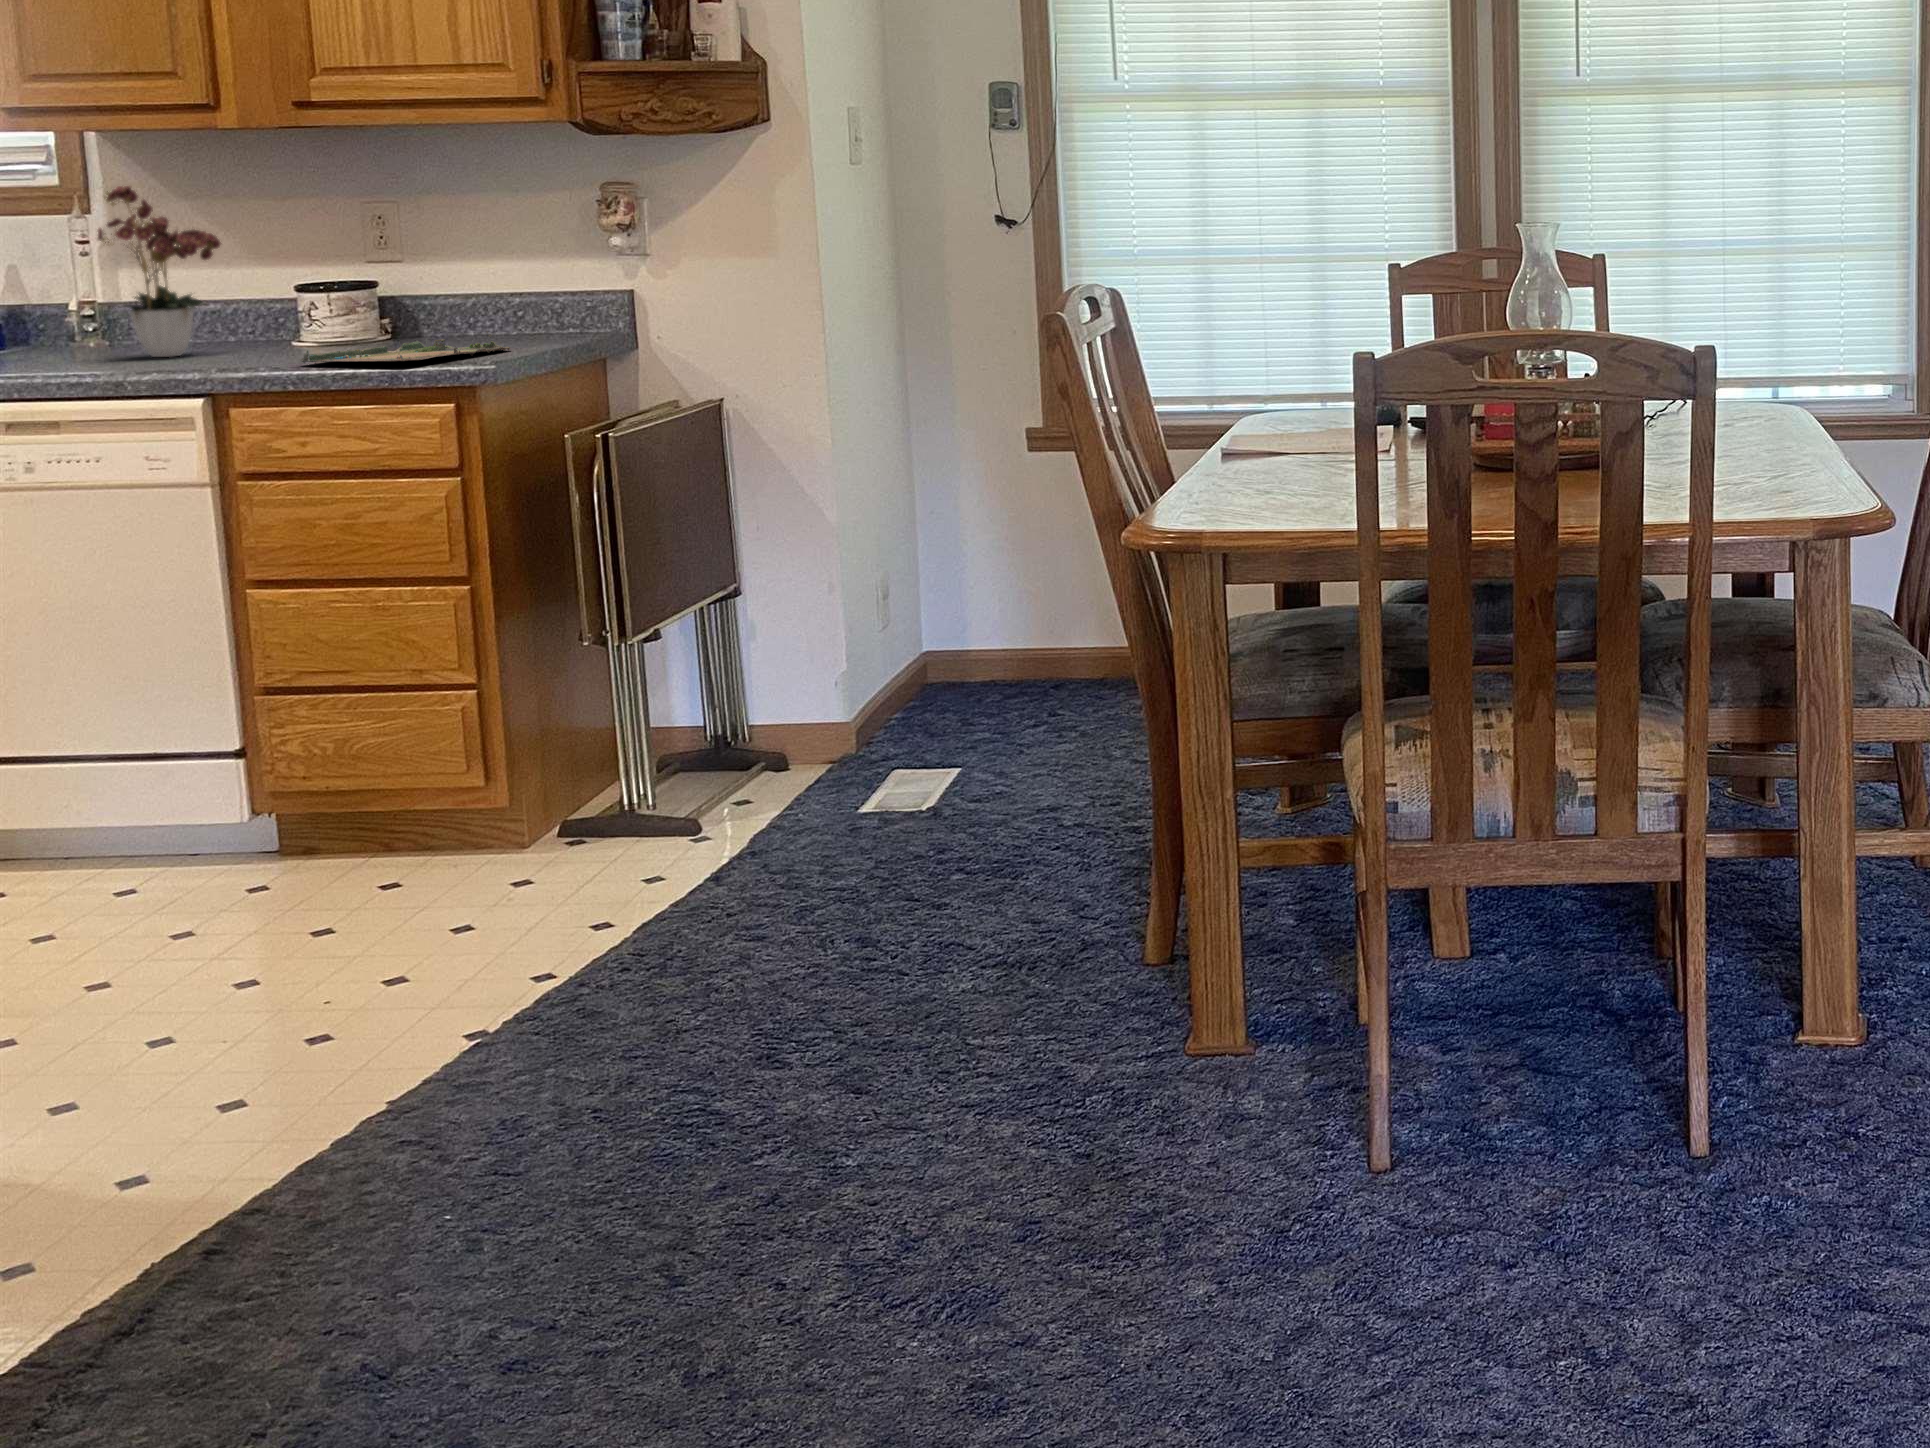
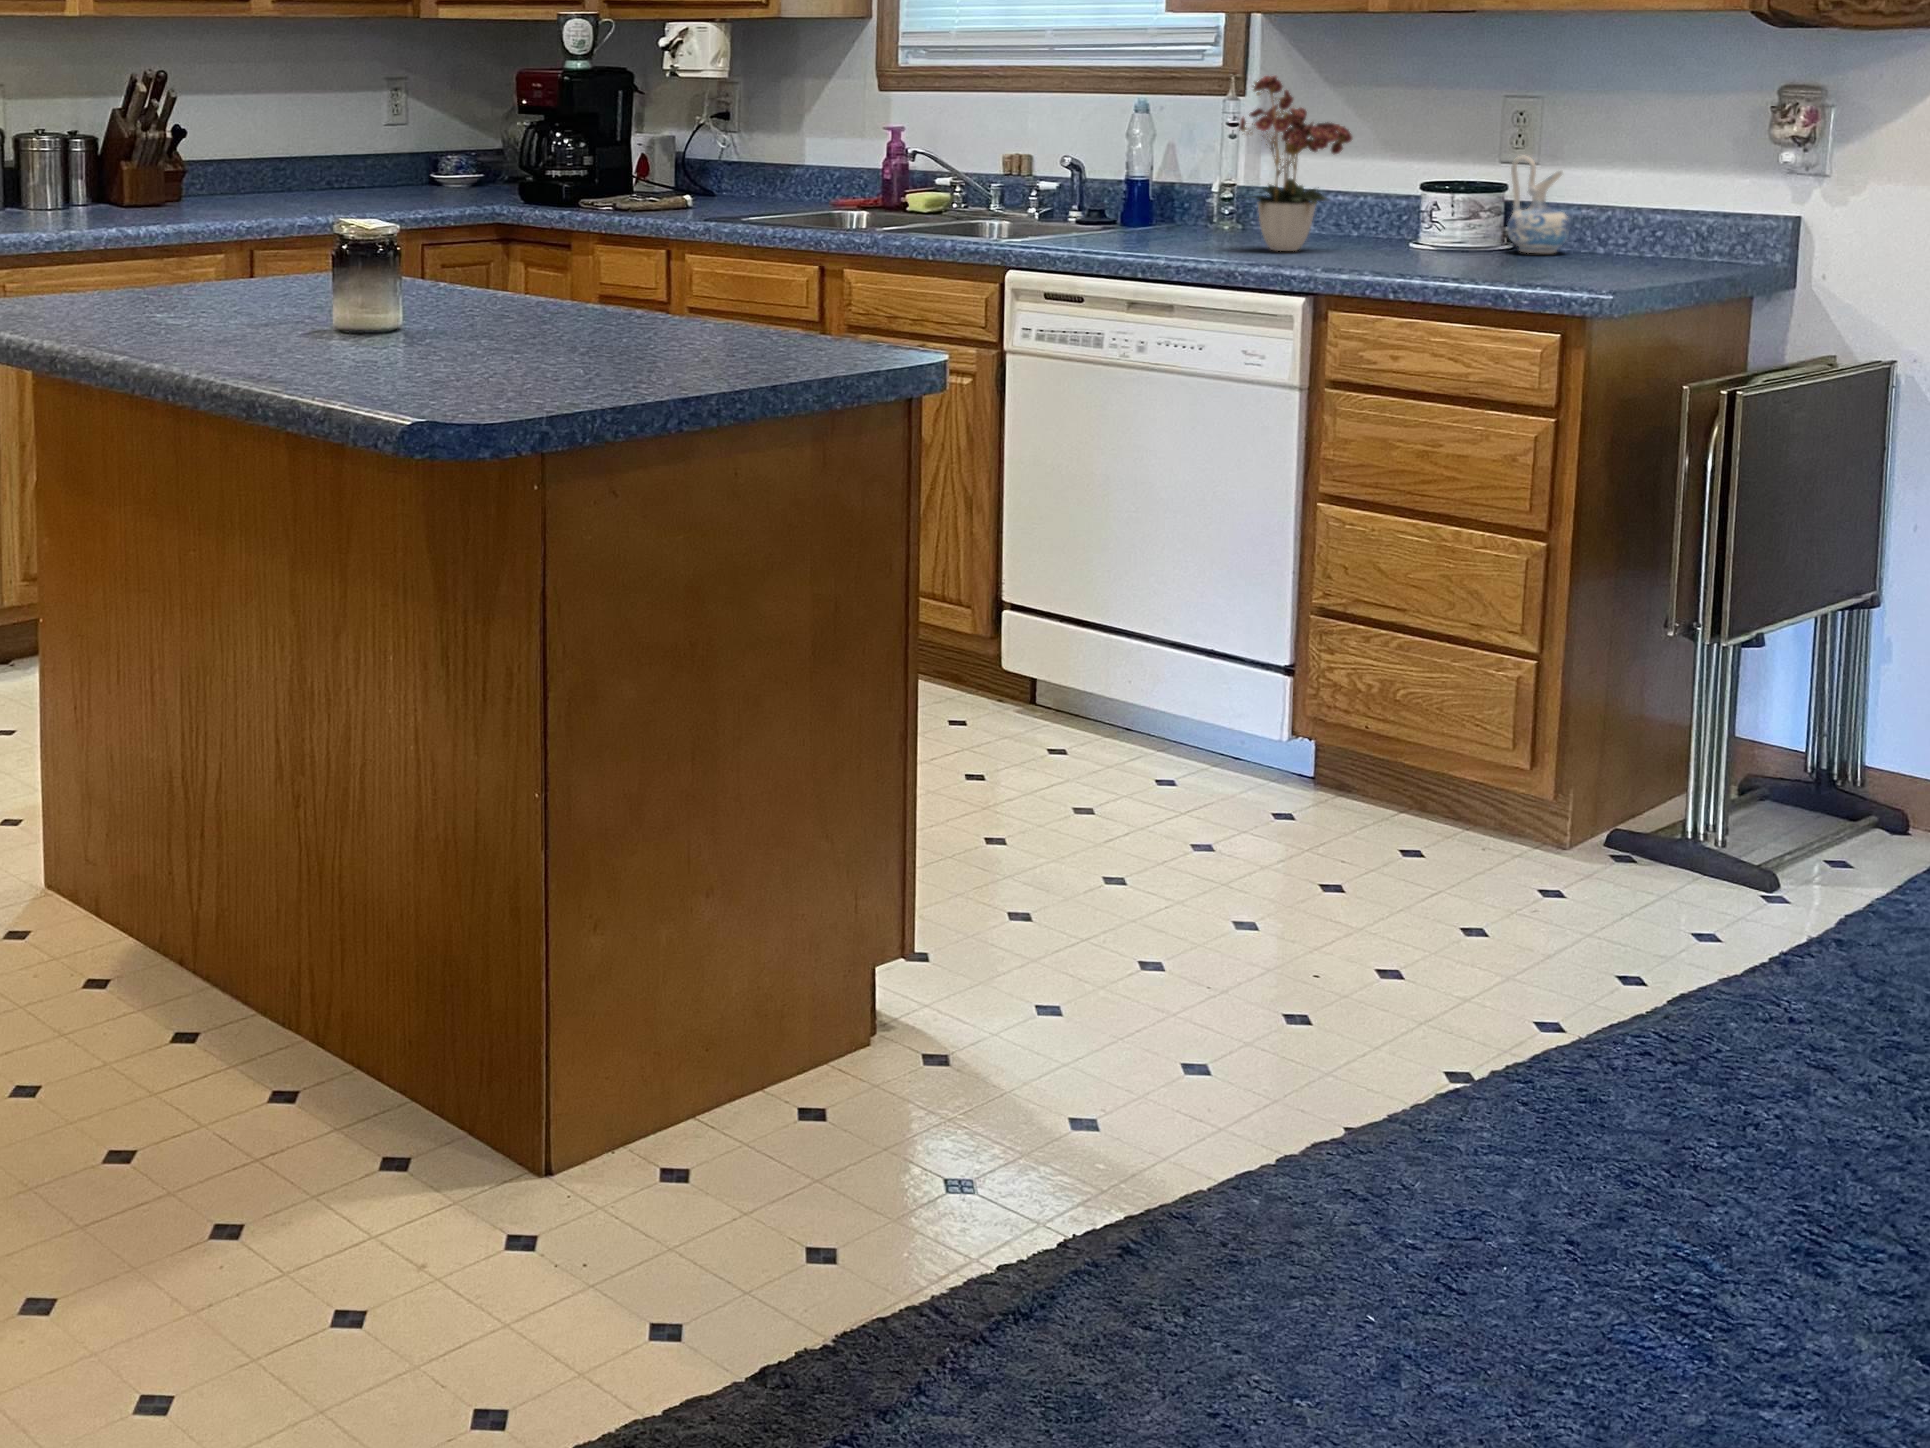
ceramic pitcher: none [382,253,444,340] -> present [1507,156,1570,253]
tray: present [299,335,510,363] -> none [1405,251,1638,278]

